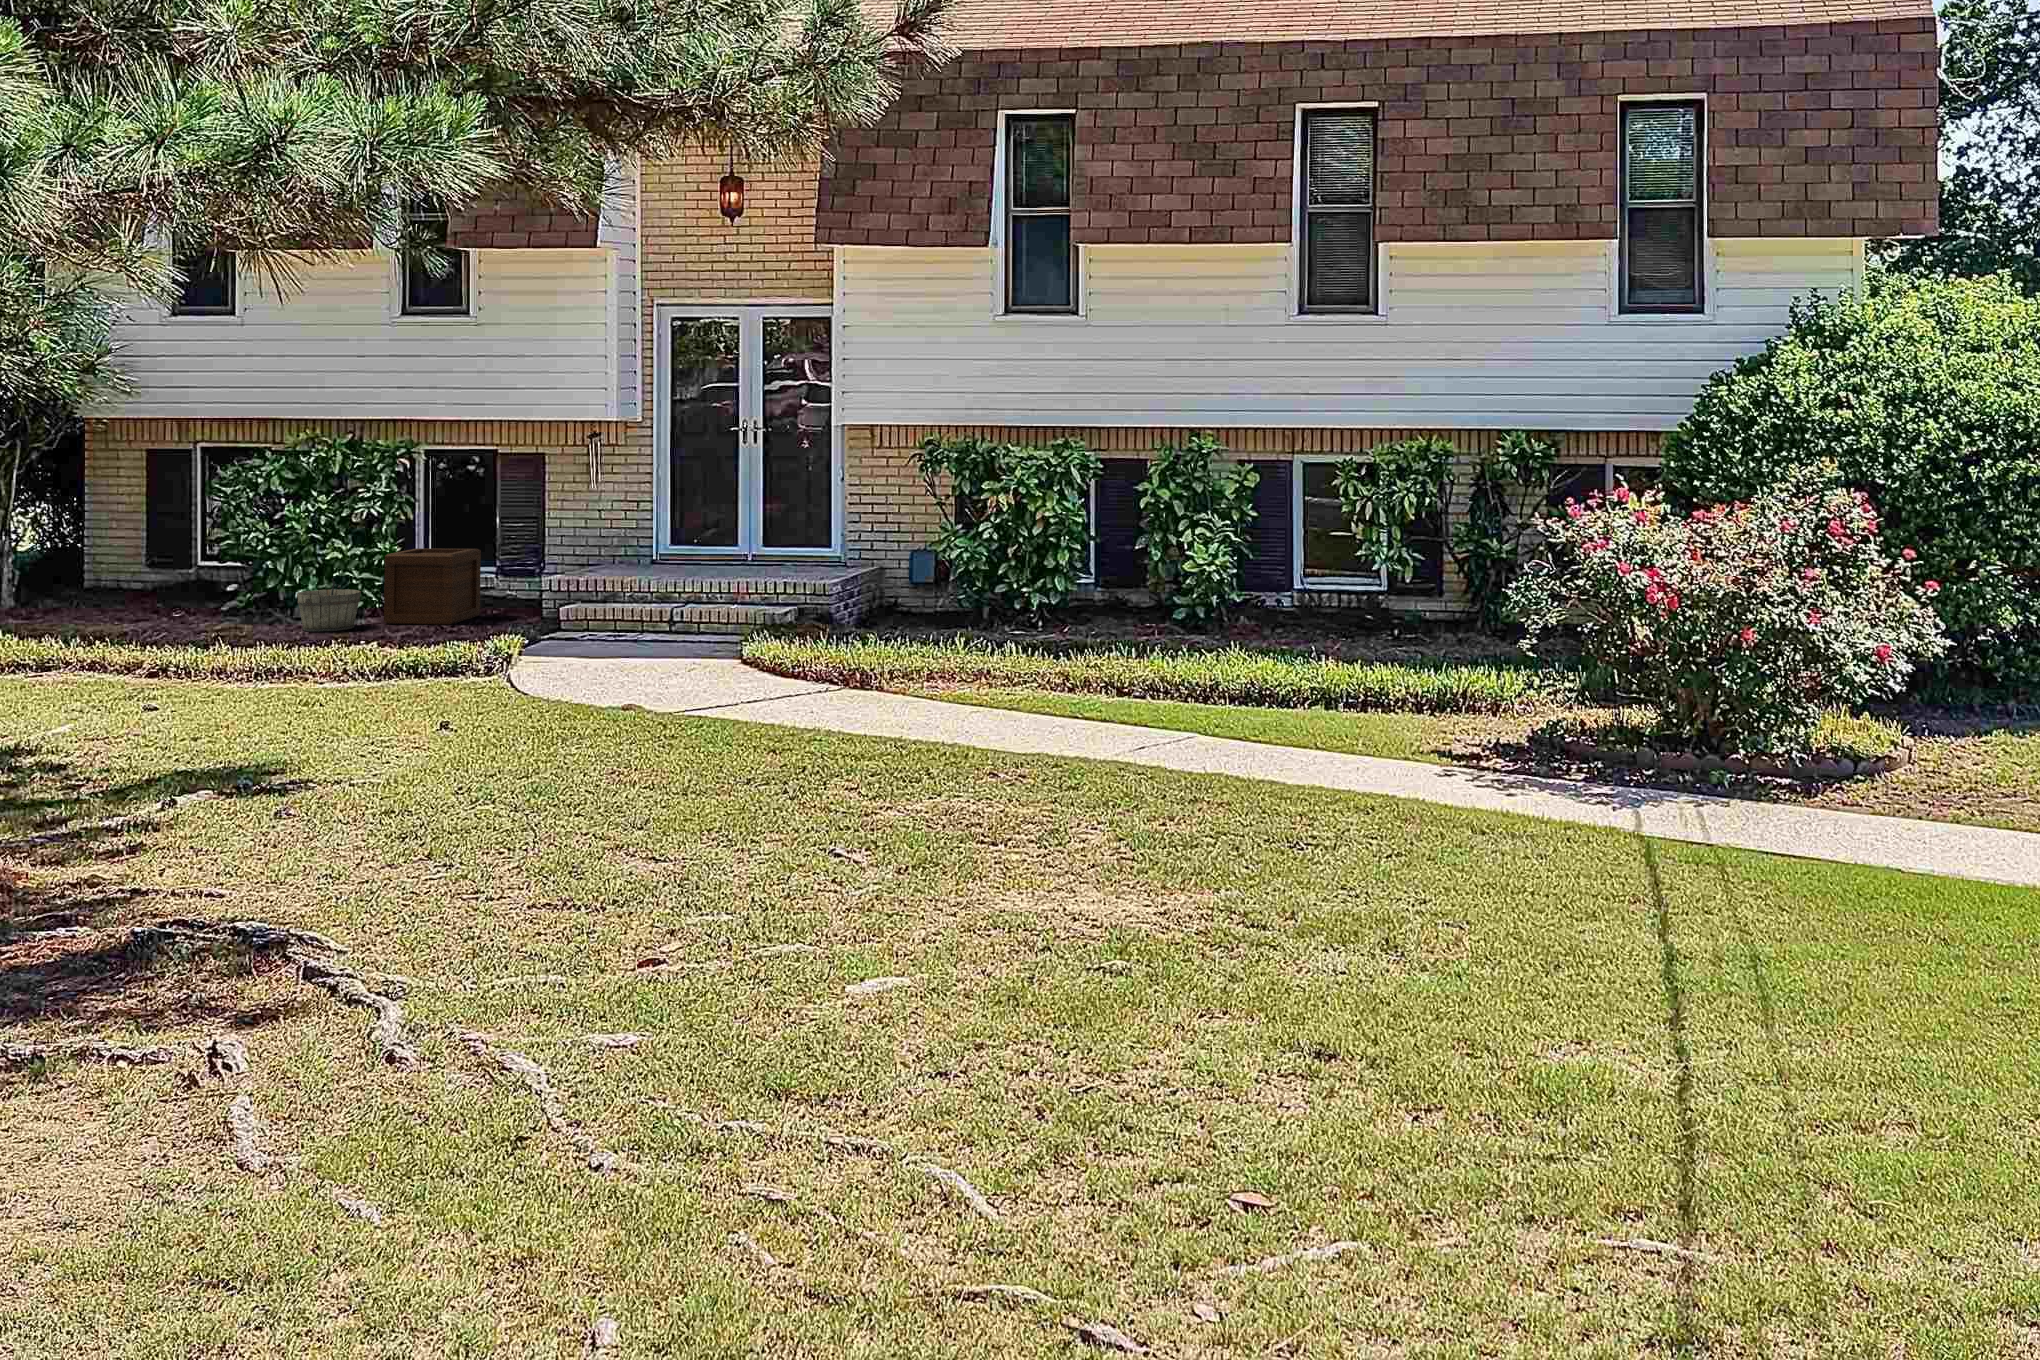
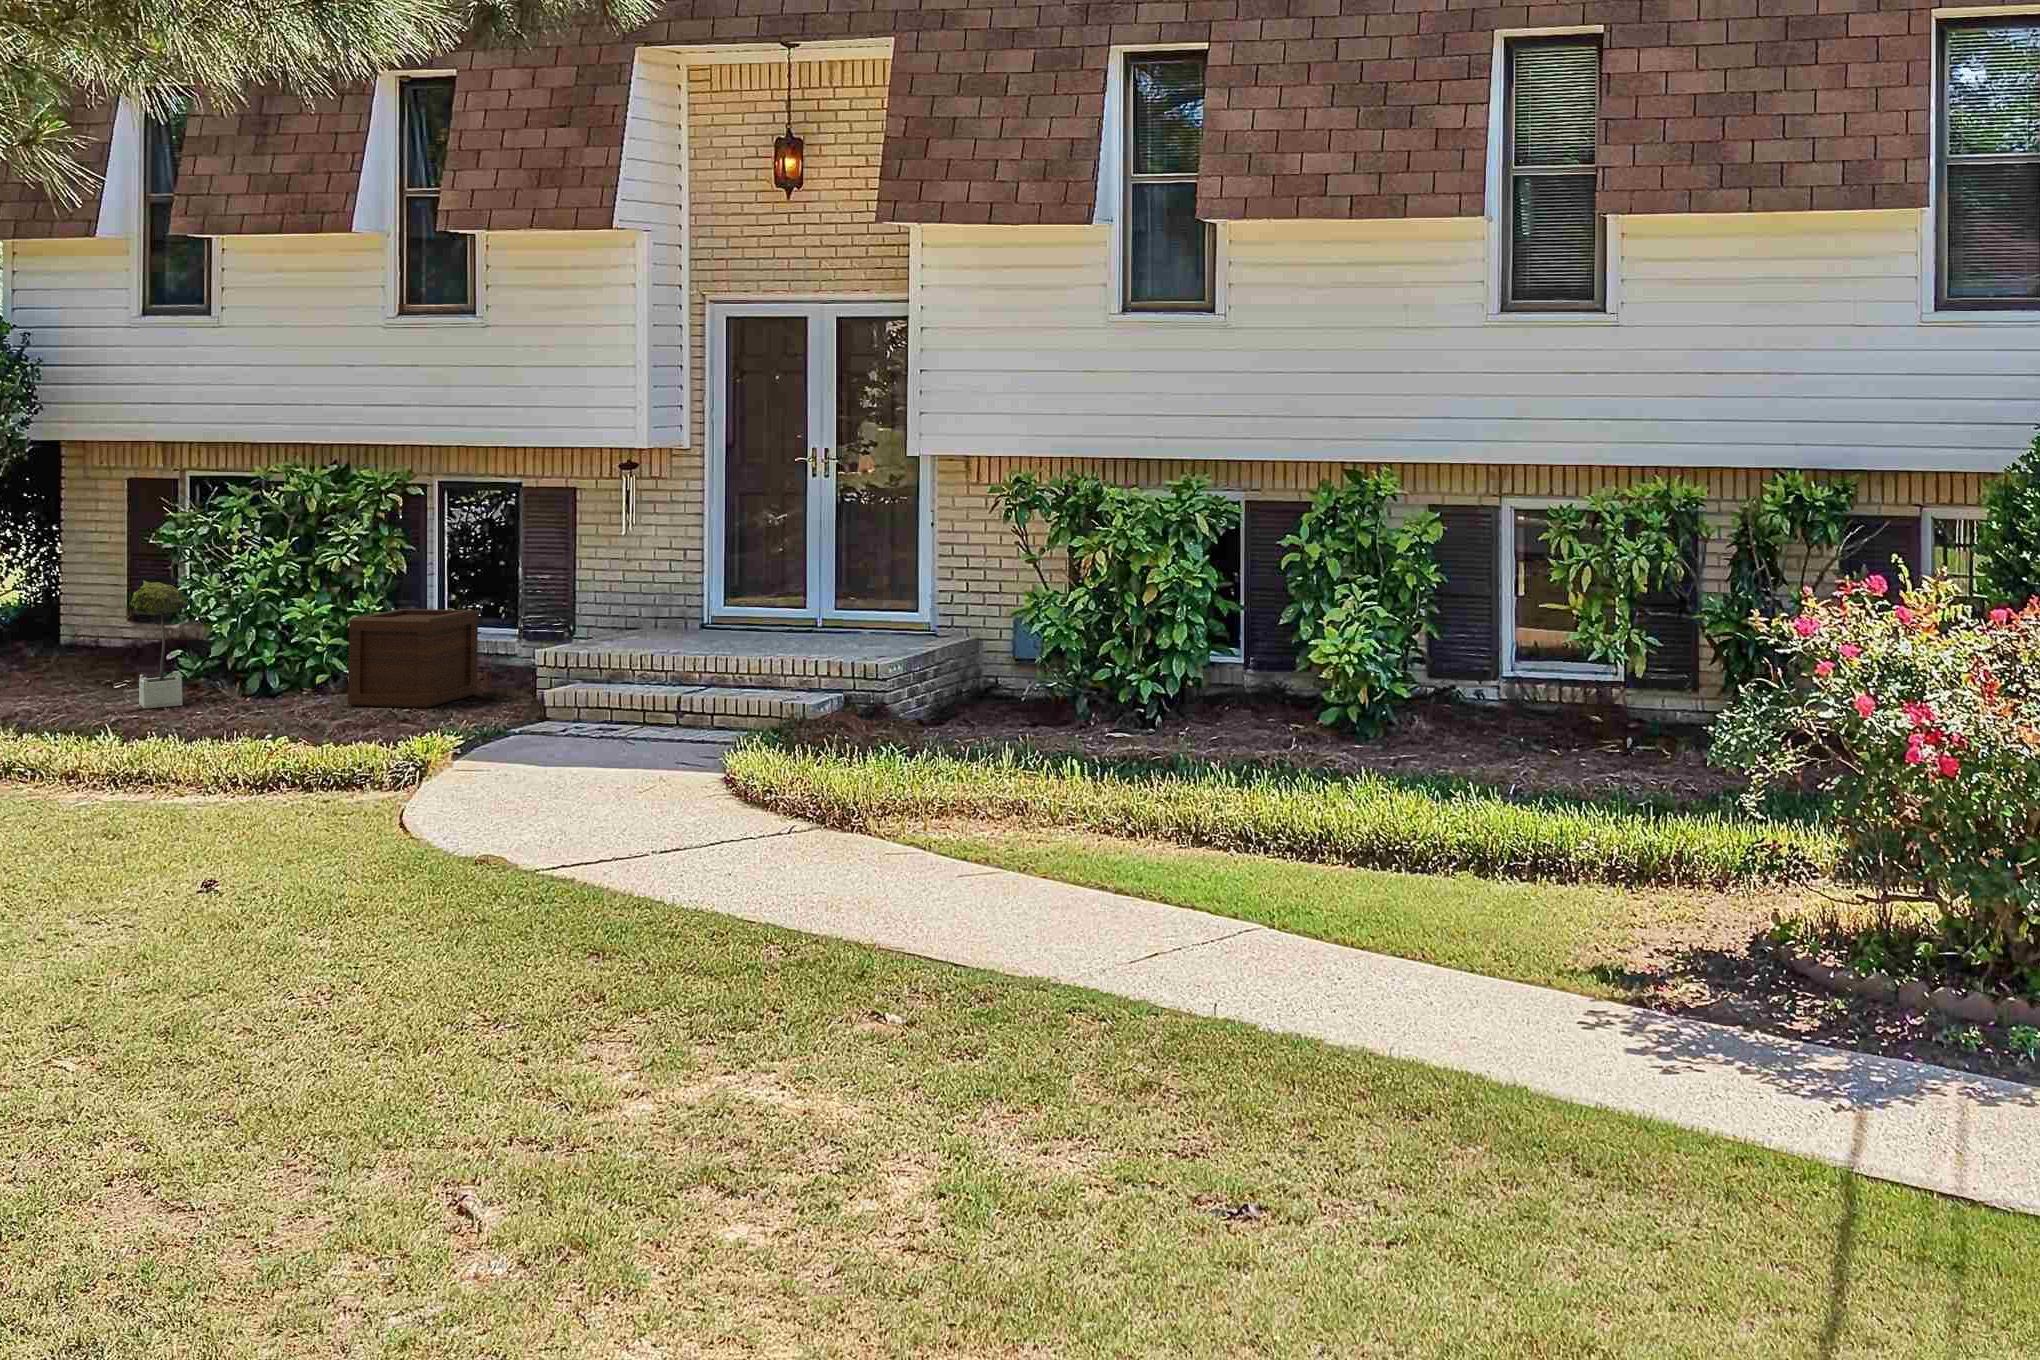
potted tree: none [204,525,250,627] -> present [130,580,190,708]
wooden bucket: present [297,579,361,632] -> none [234,649,317,717]

